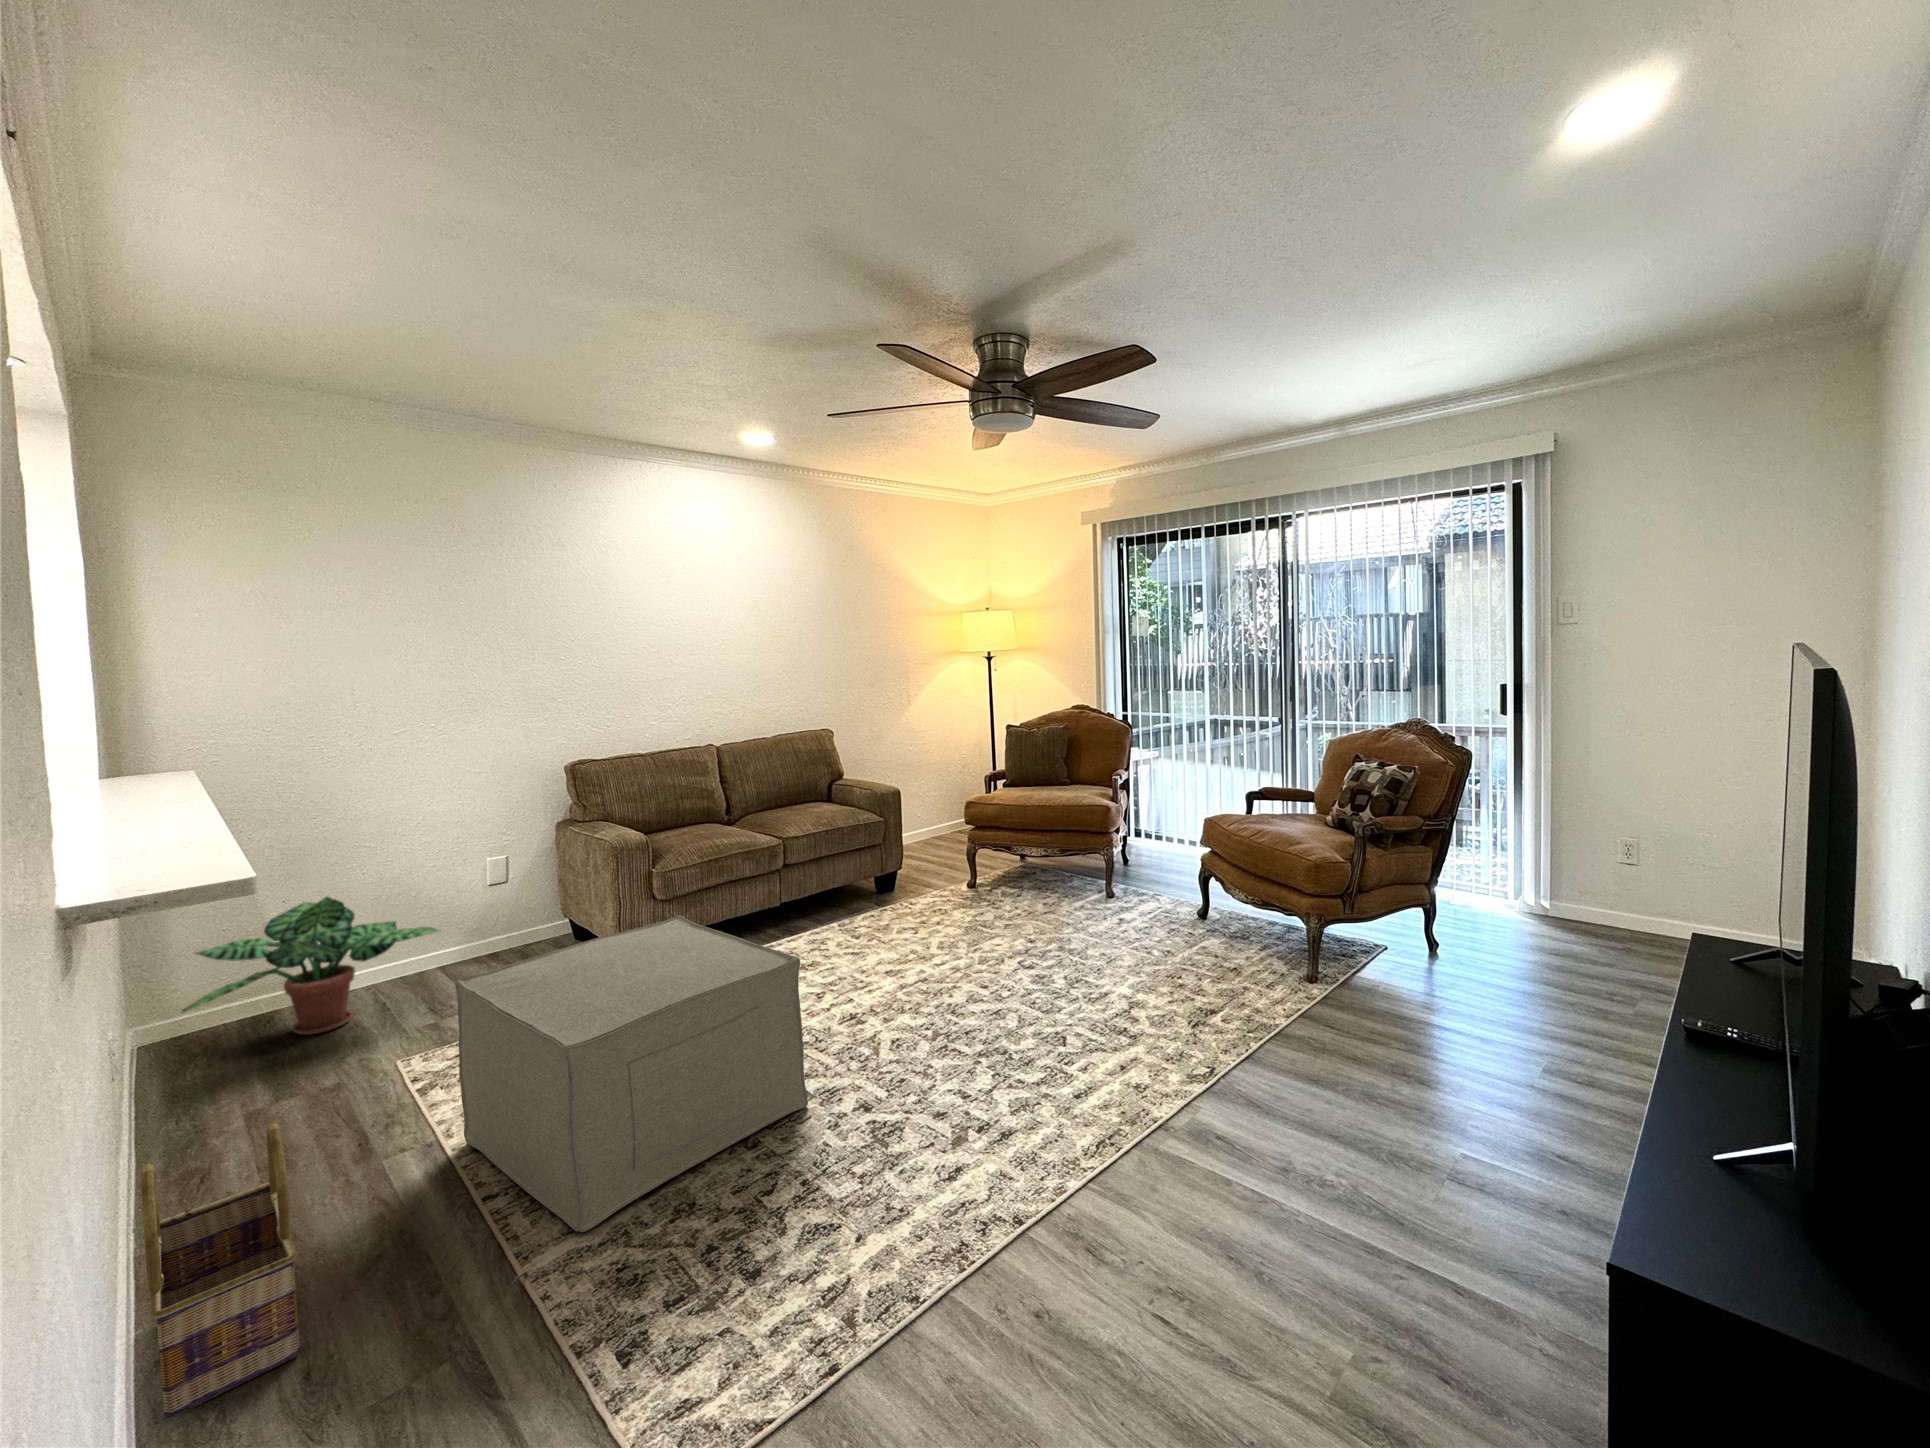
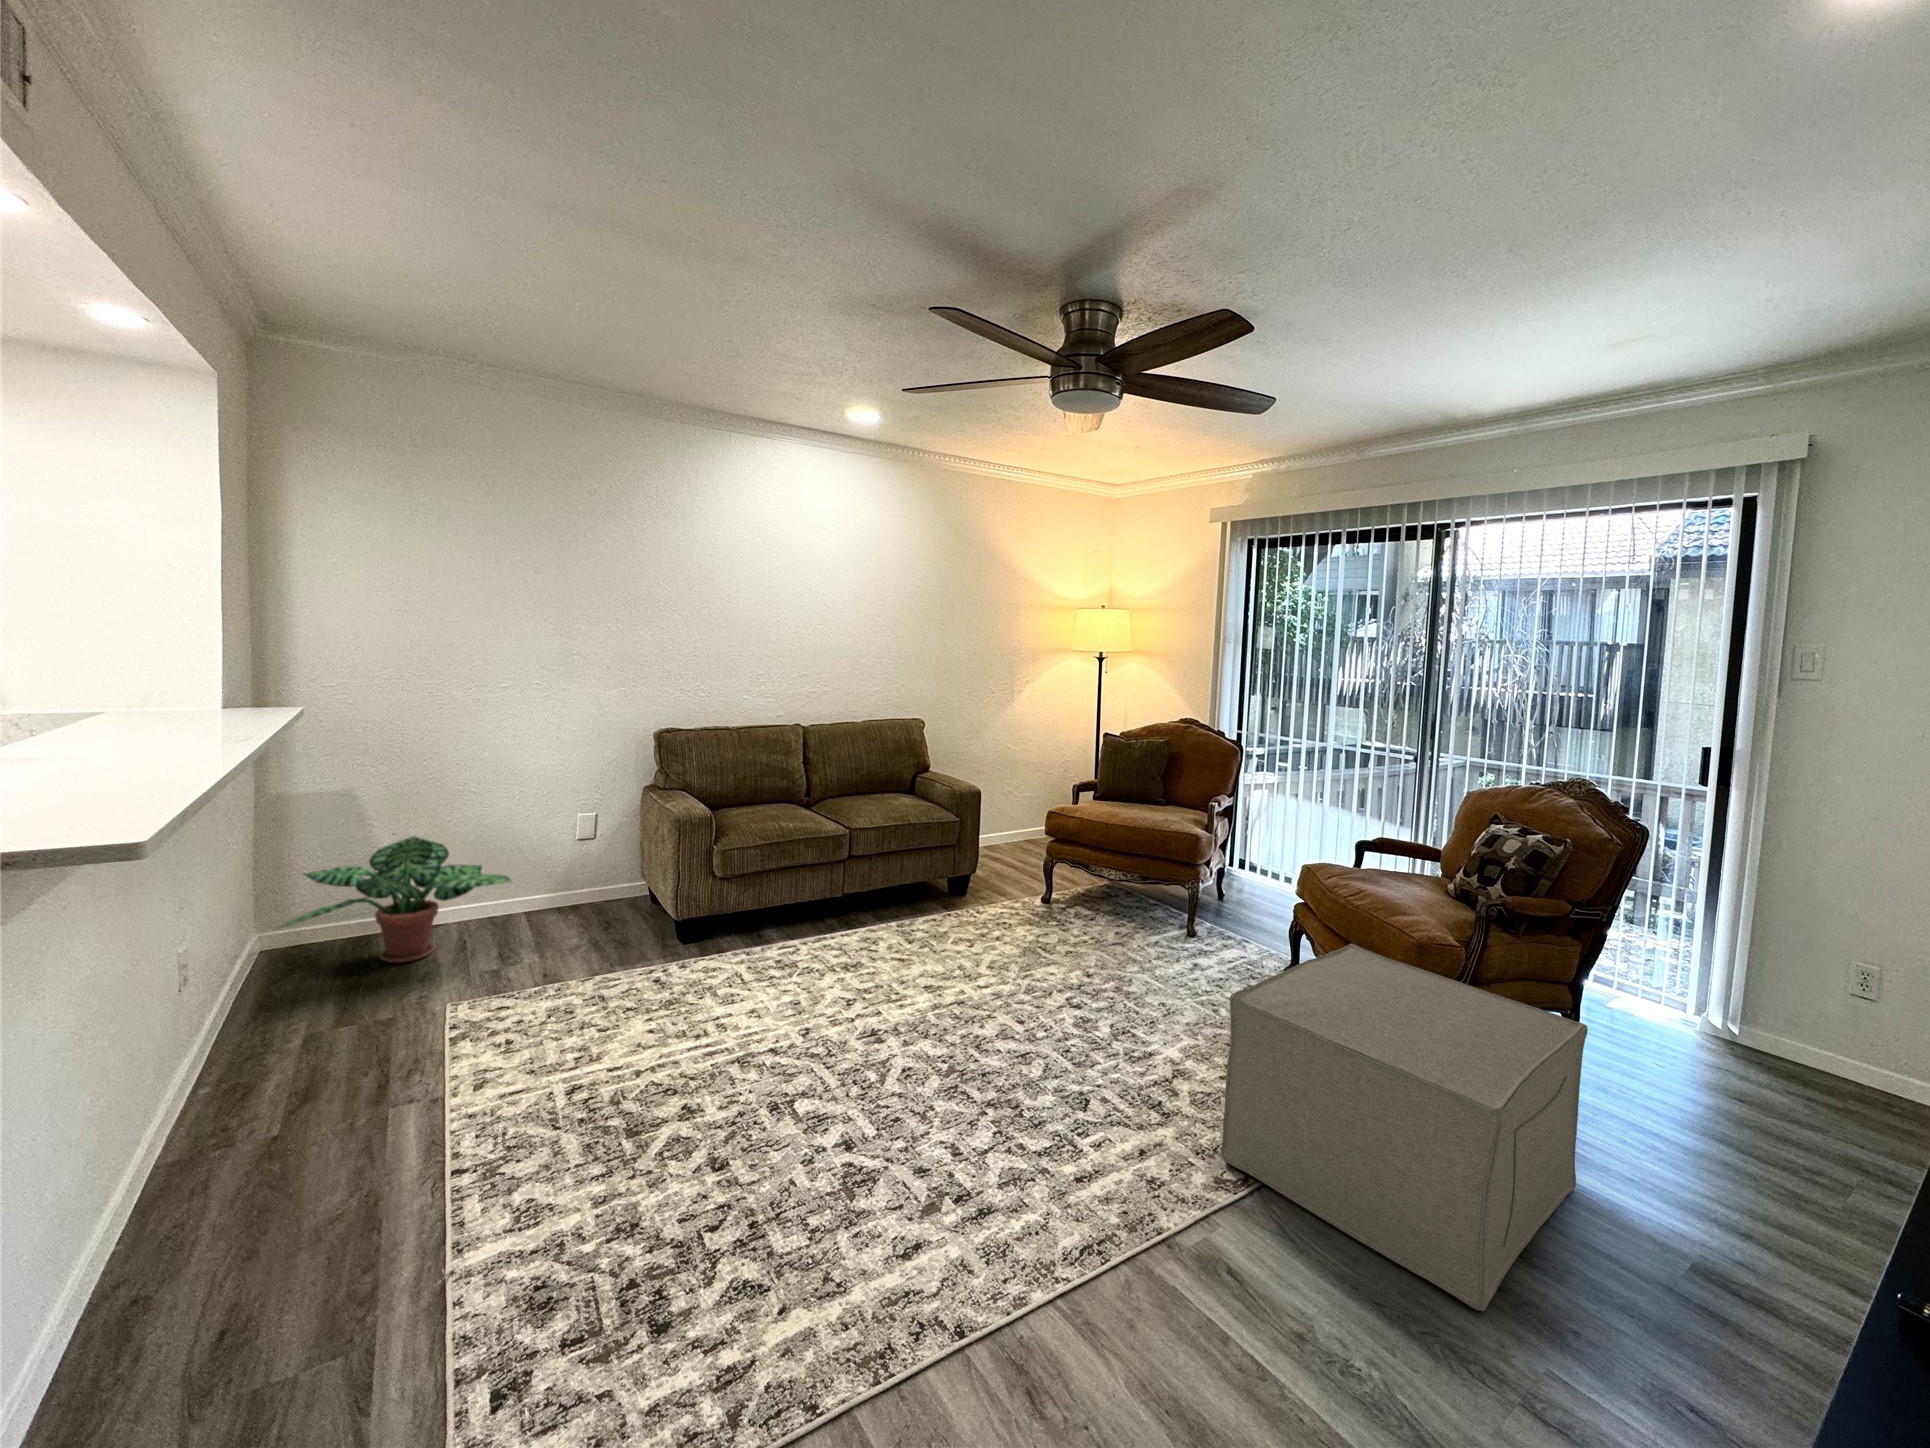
ottoman: present [455,915,808,1232] -> present [1221,944,1588,1311]
basket: present [141,1123,300,1418] -> none [78,1072,258,1355]

